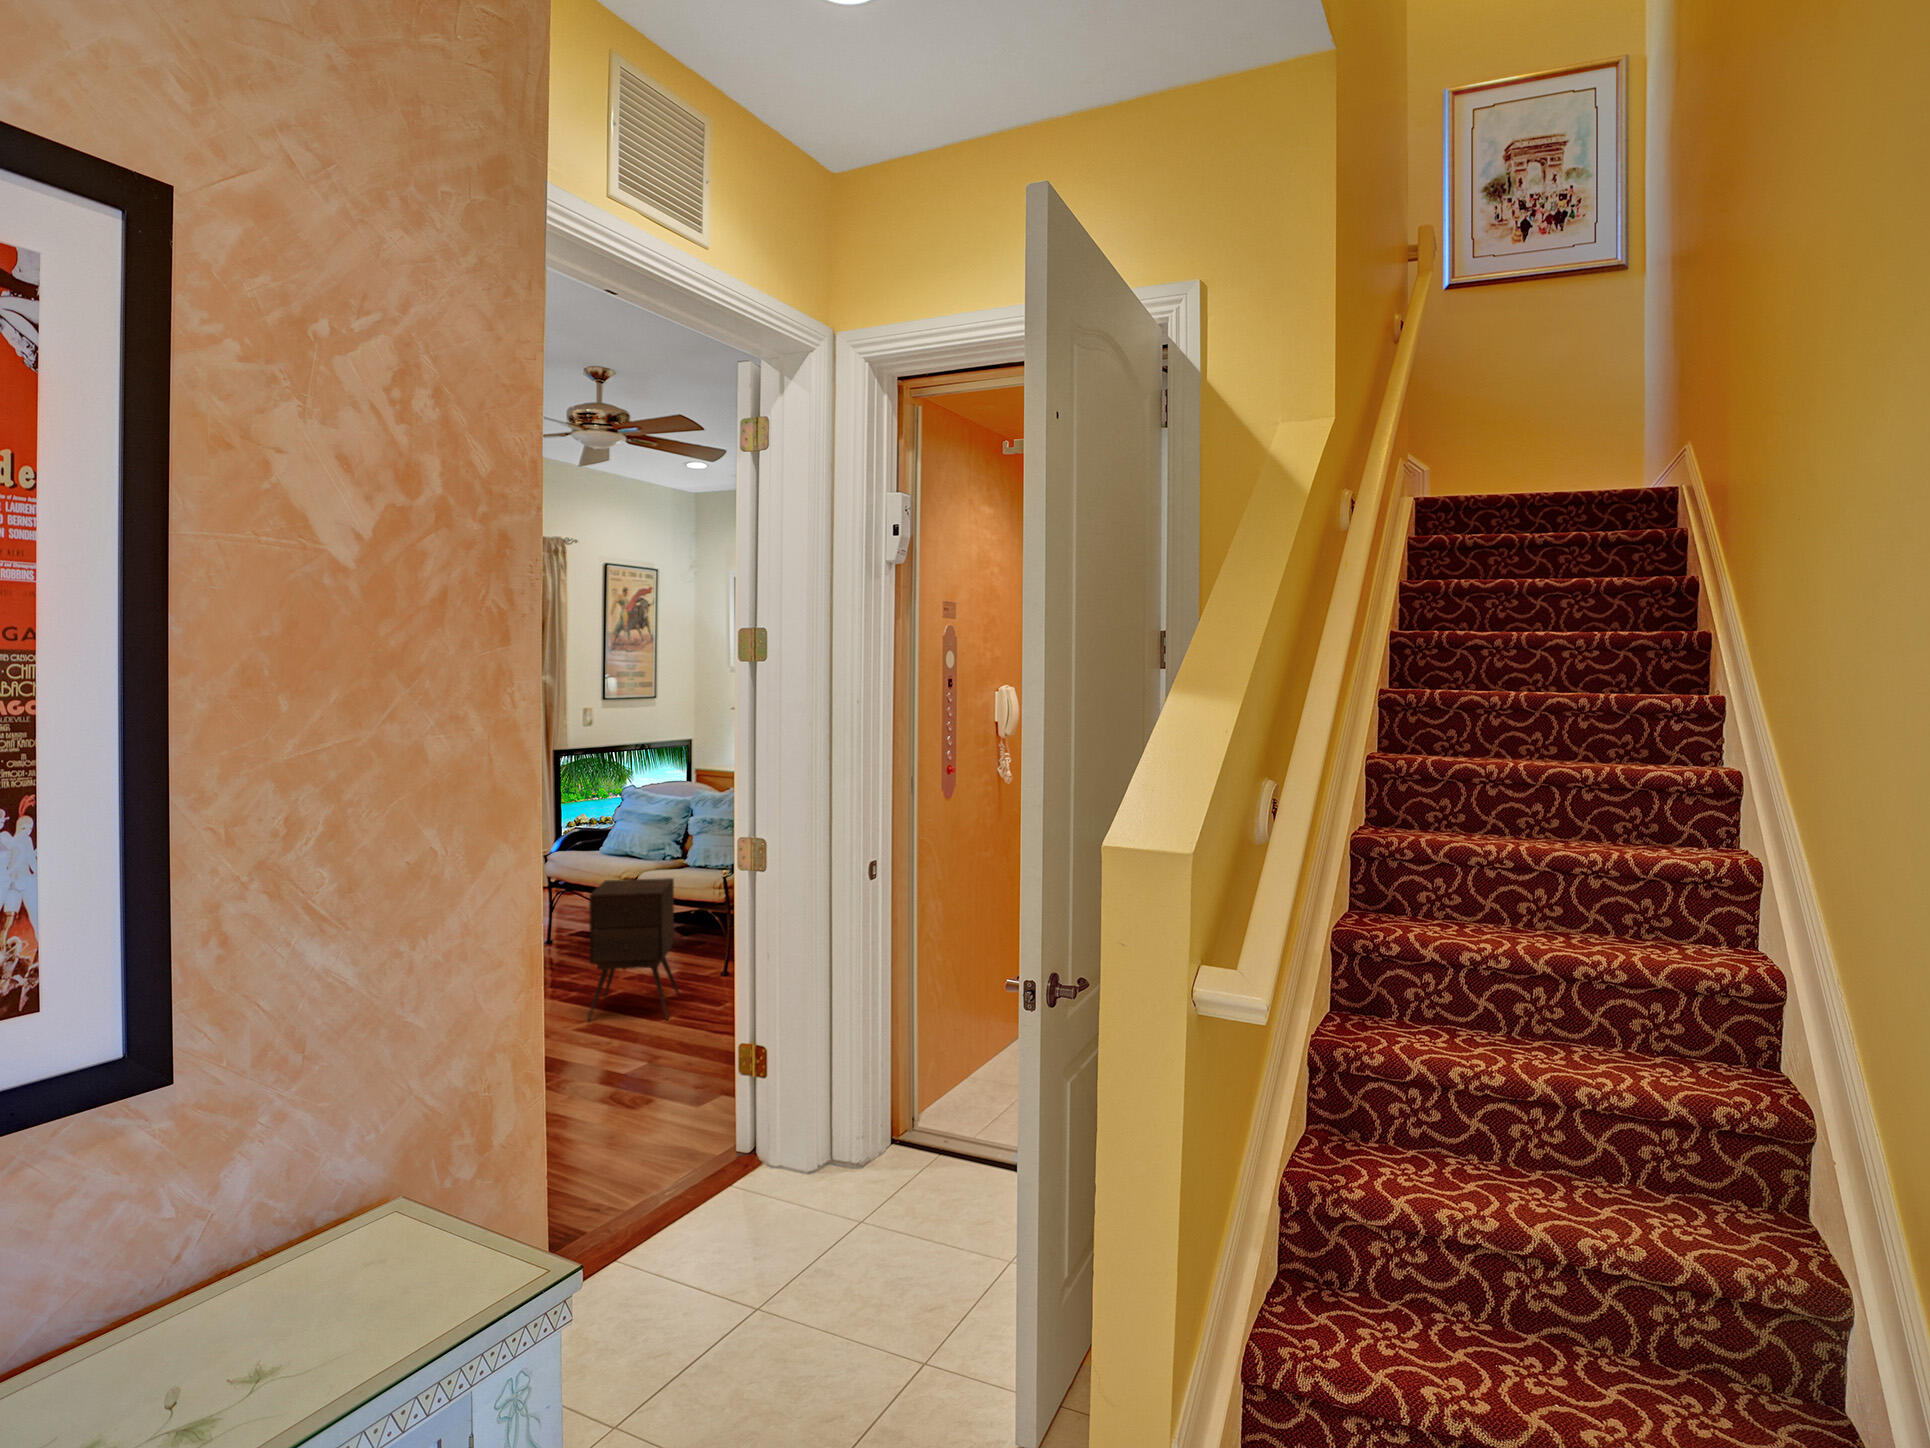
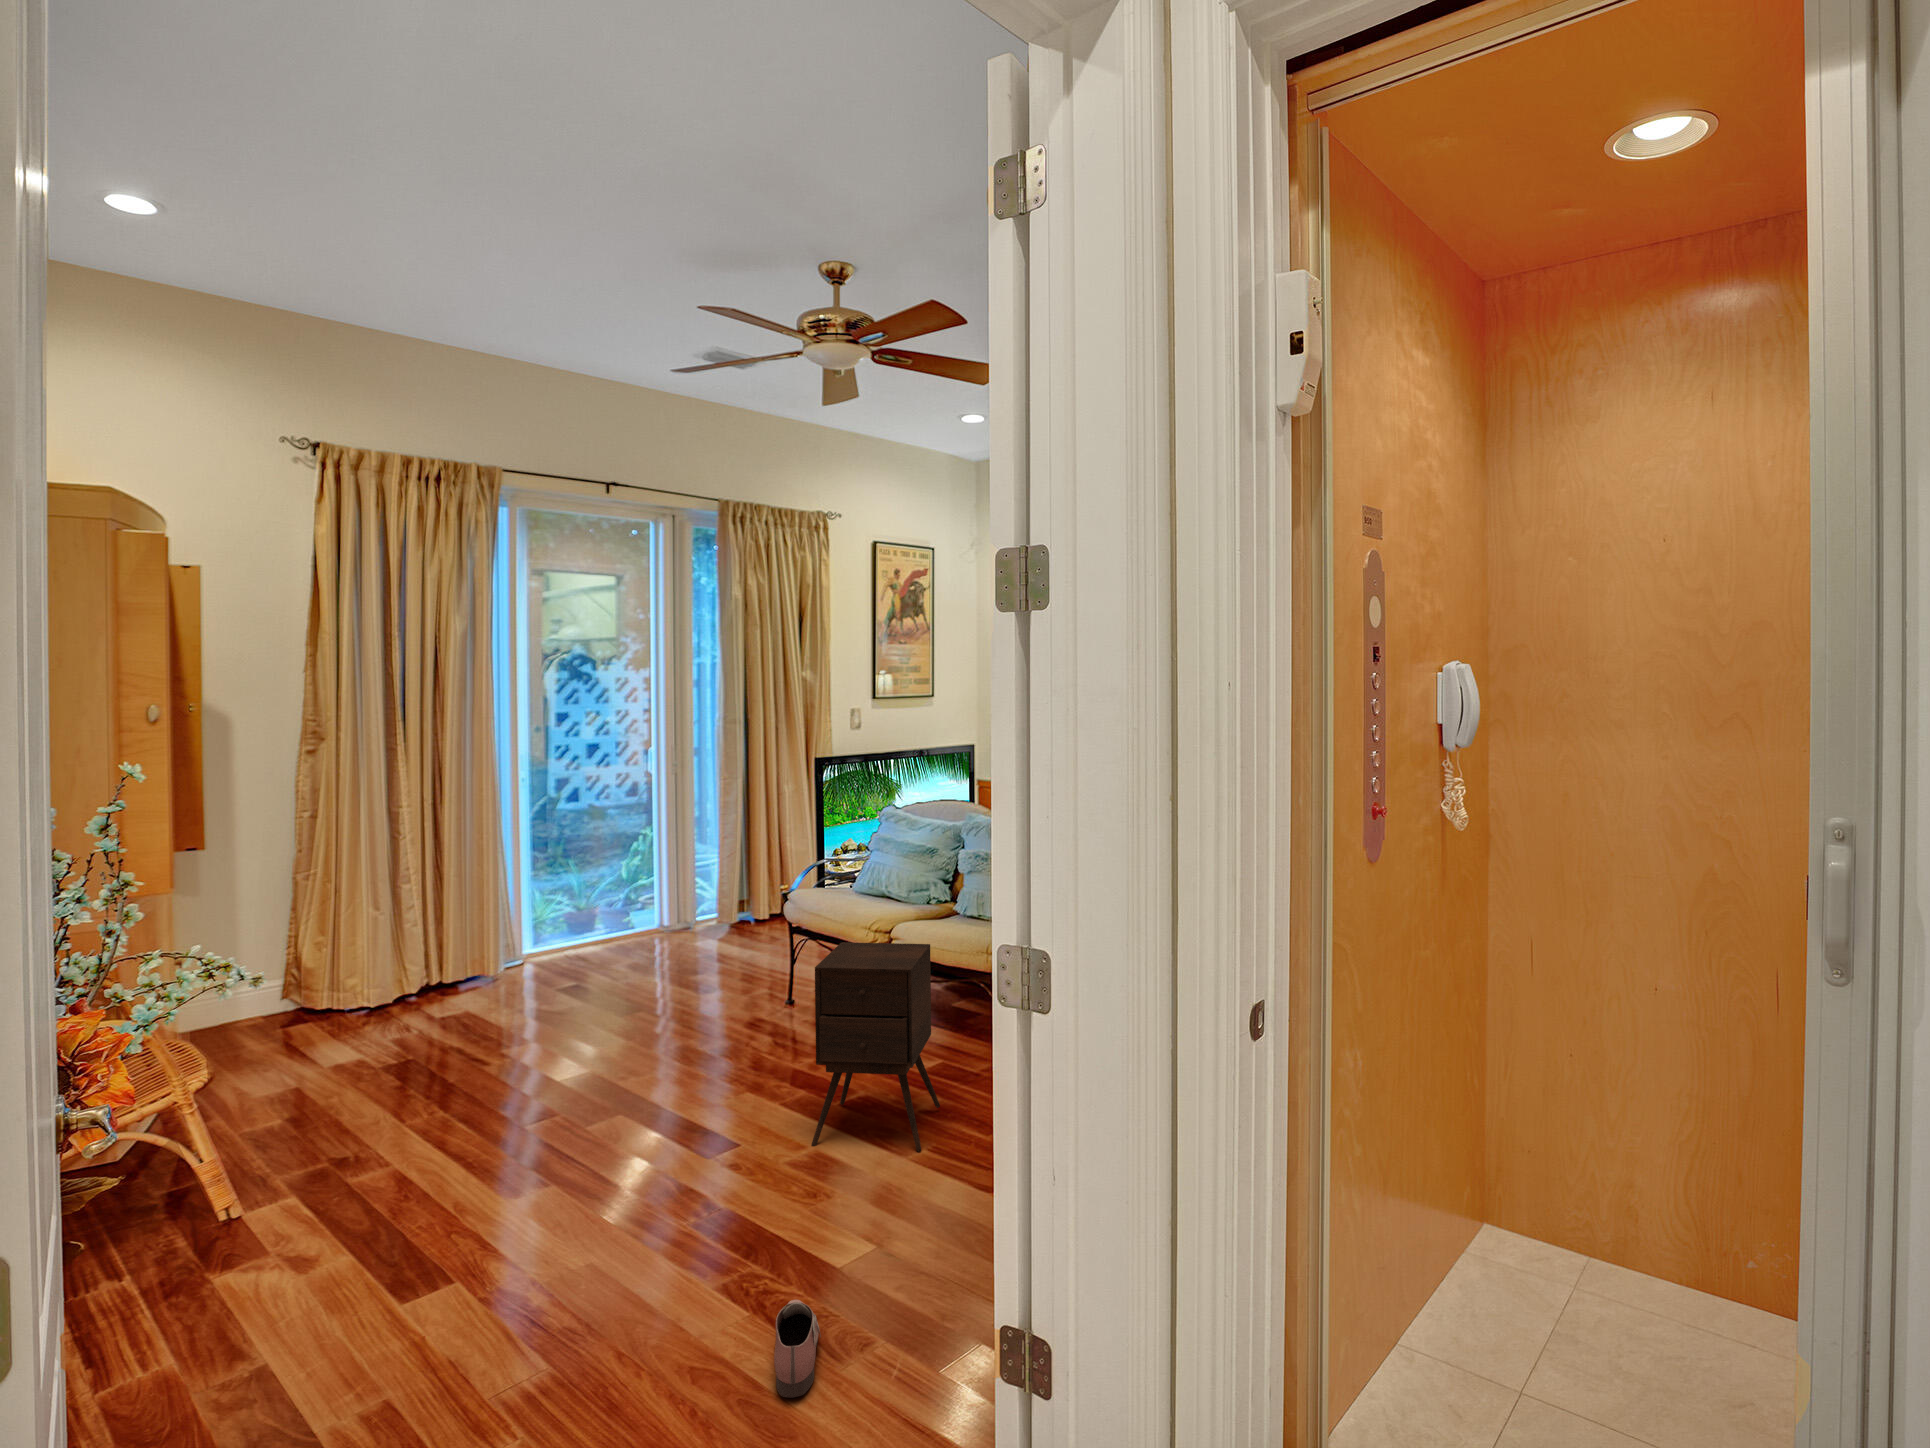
shoe: none [587,1080,618,1129] -> present [774,1300,821,1398]

